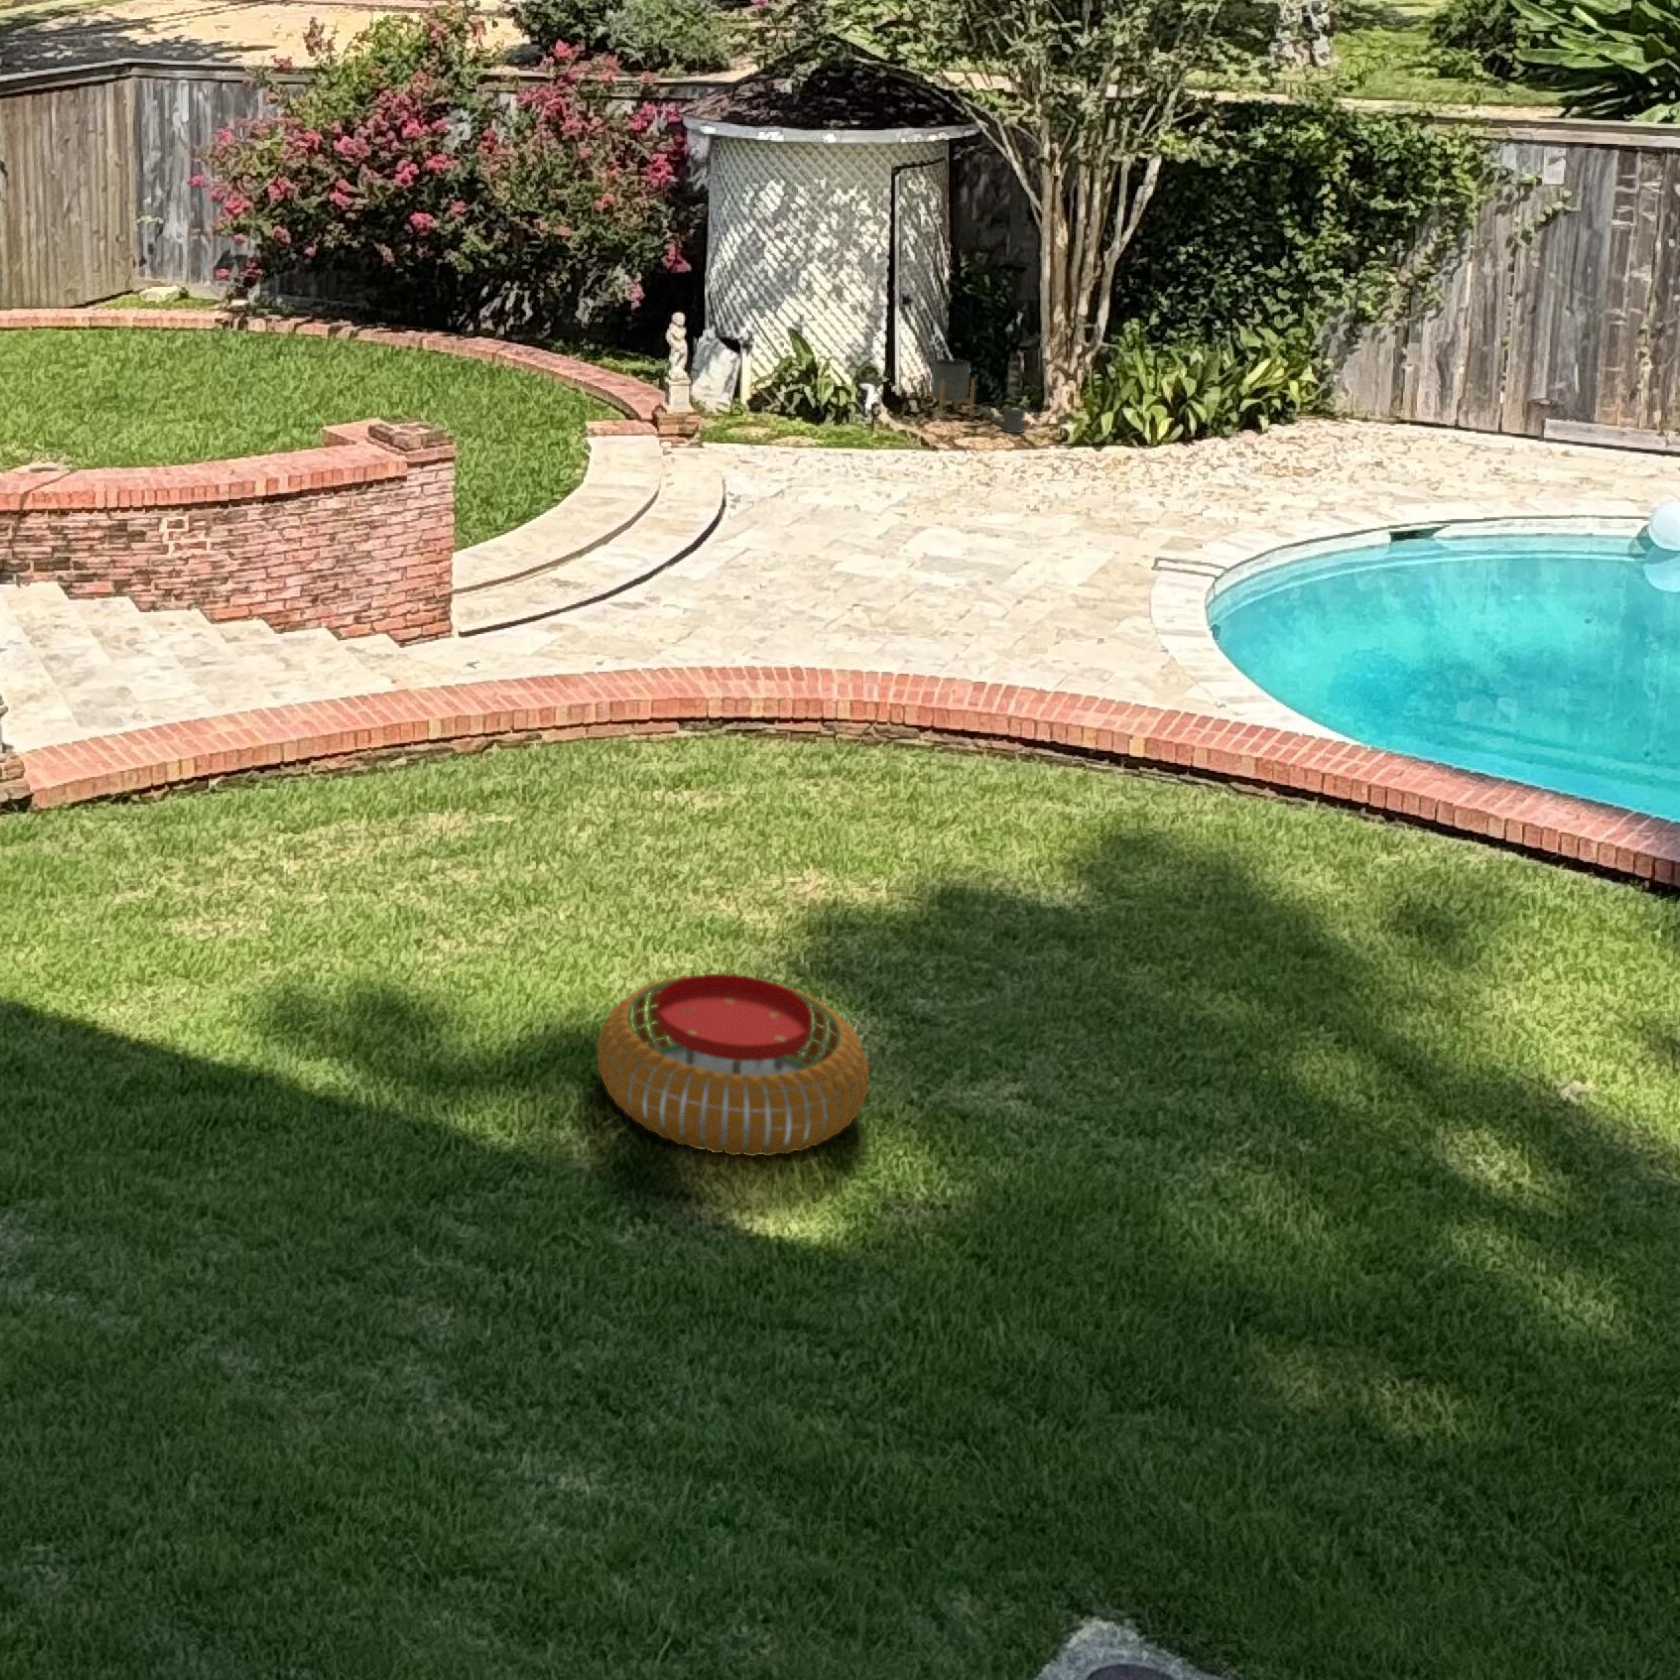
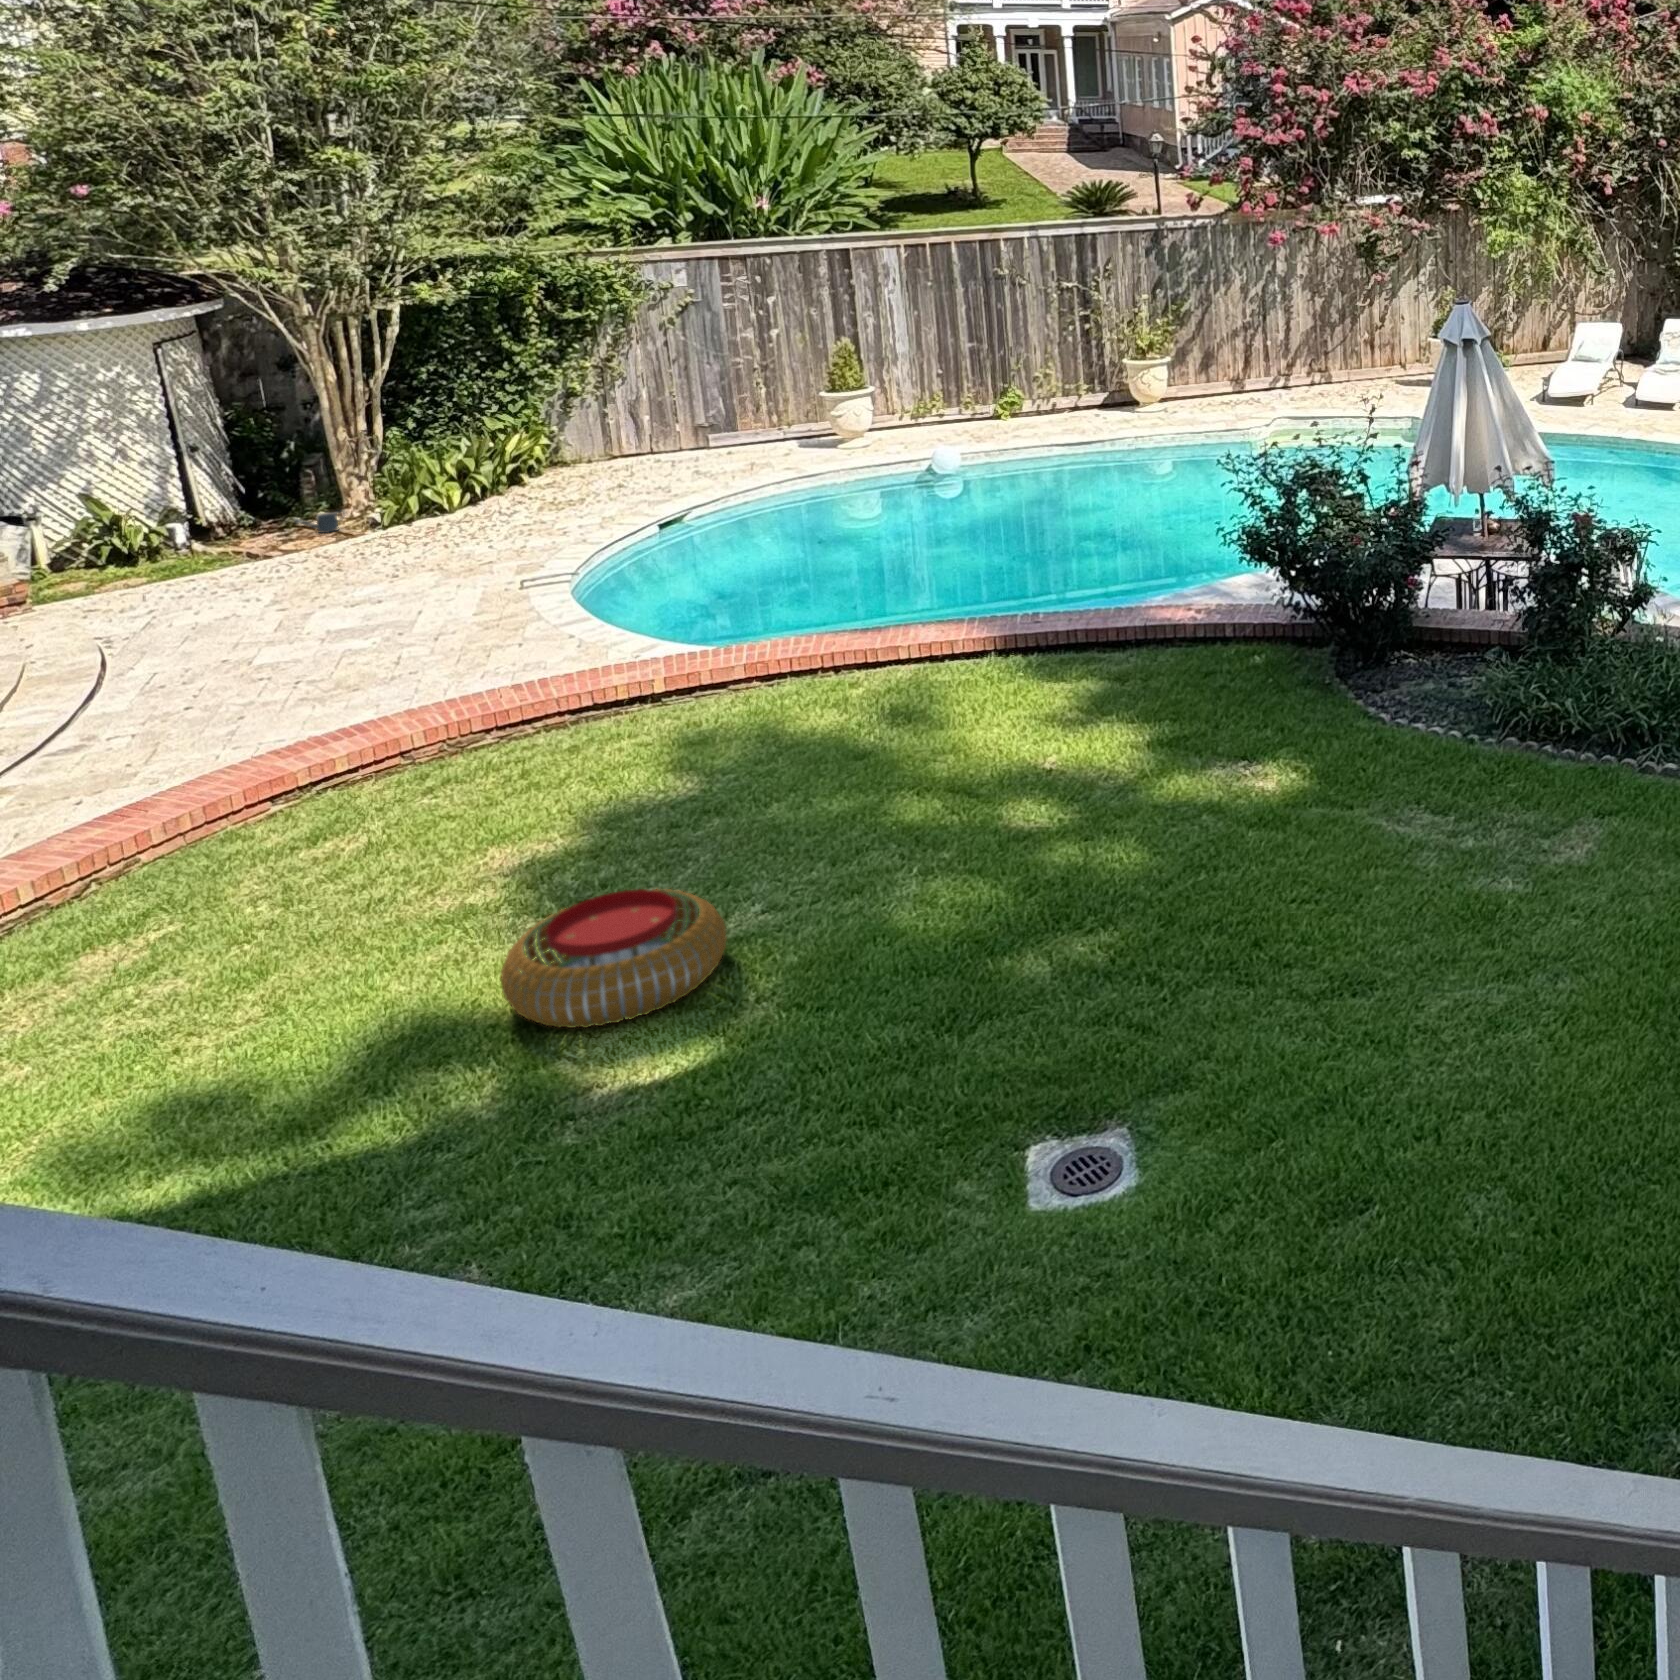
planter: present [924,359,975,418] -> none [228,487,283,537]

